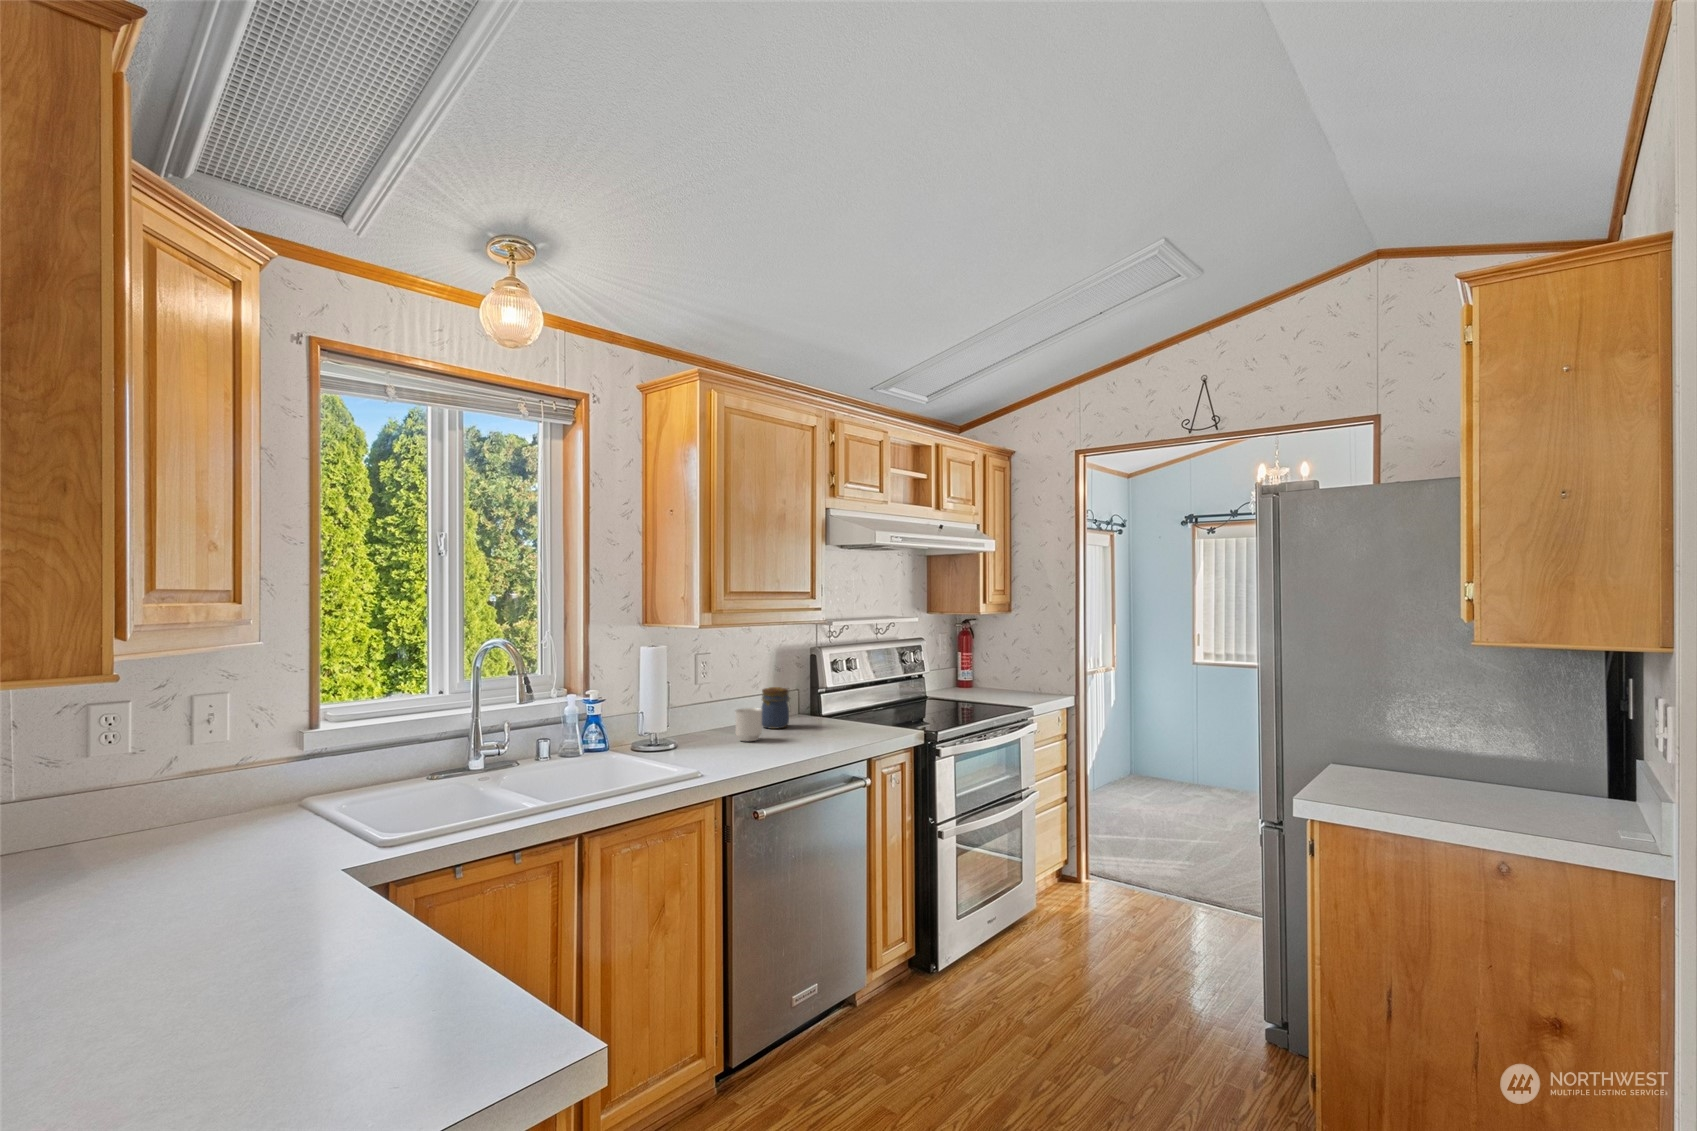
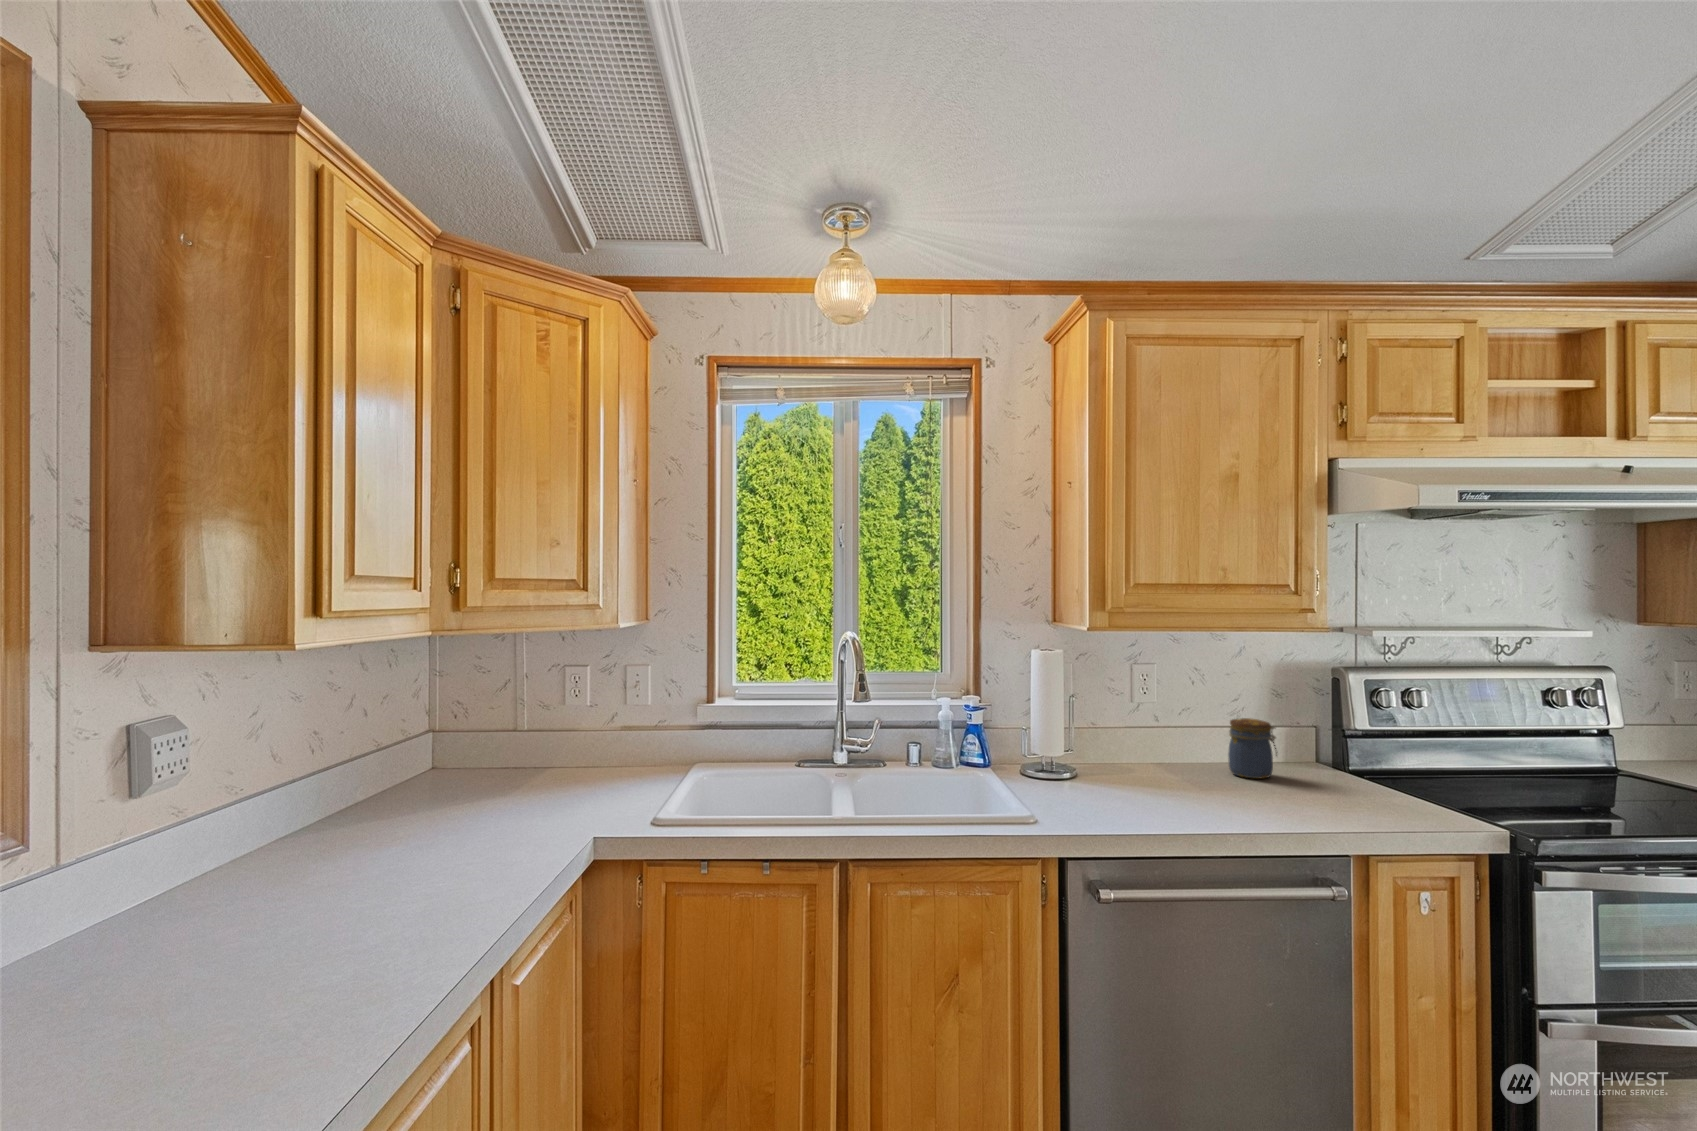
mug: present [736,708,762,741] -> none [1160,742,1200,789]

